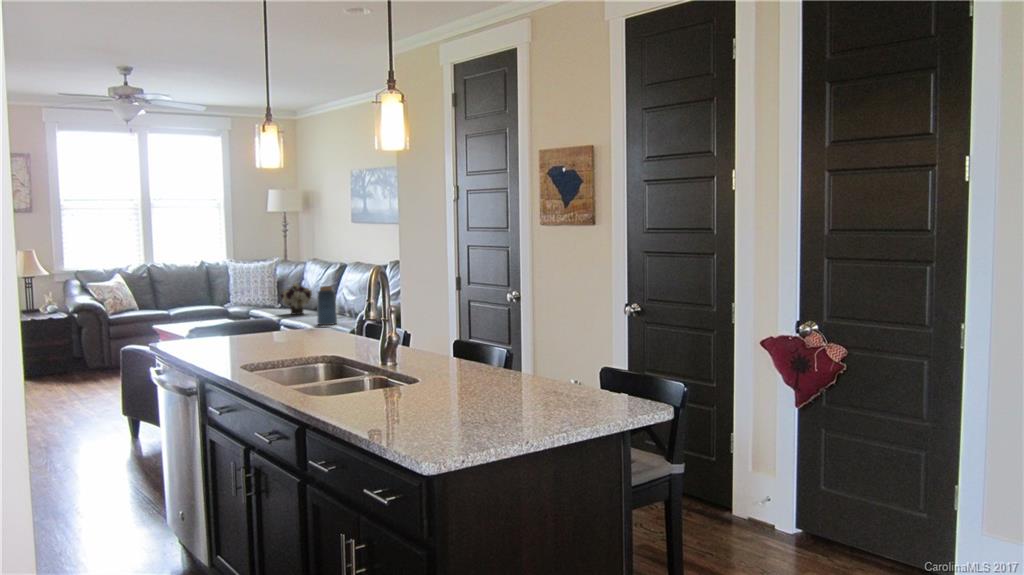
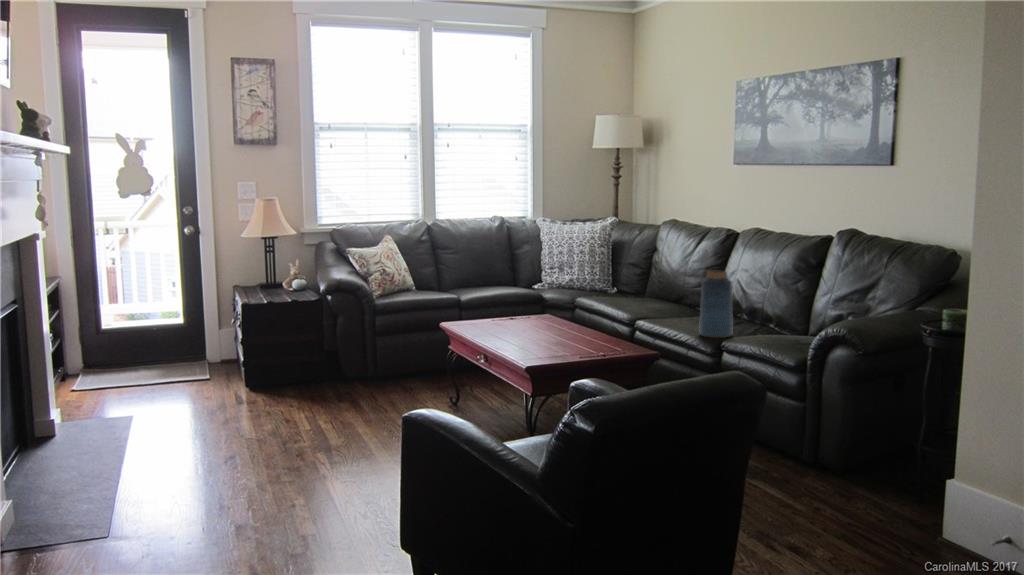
flower arrangement: present [280,283,312,315] -> none [621,258,672,310]

